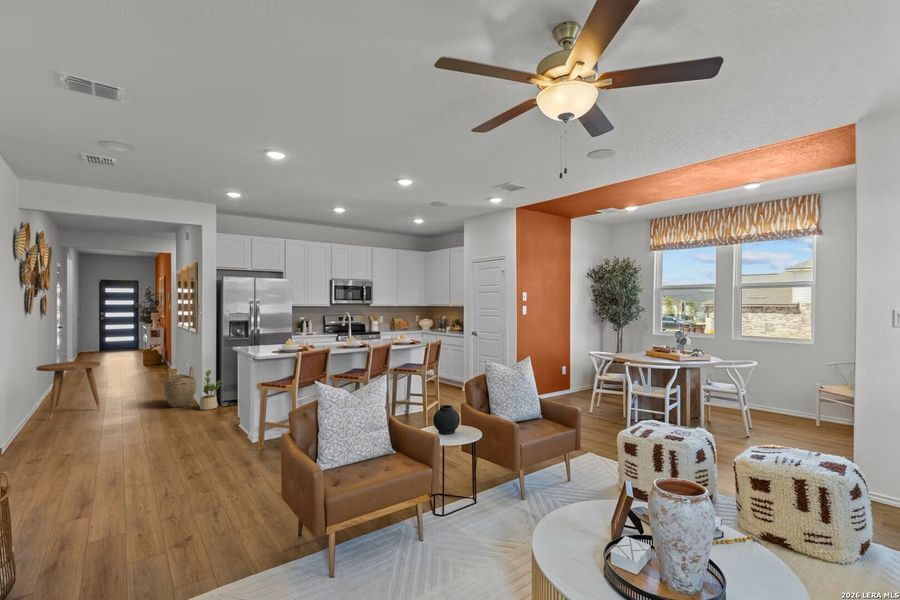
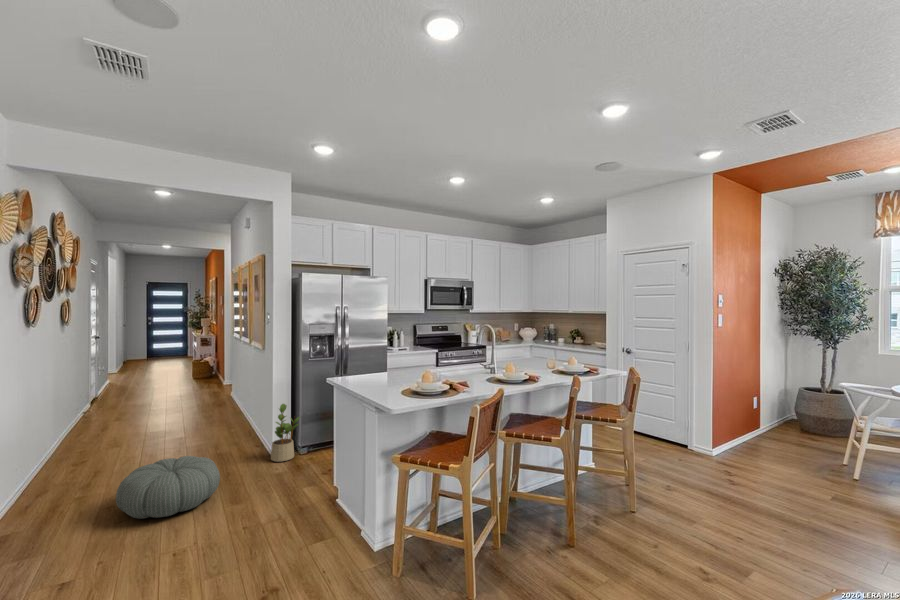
side table: present [36,361,100,420] -> none [44,390,135,481]
woven basket: present [164,367,196,408] -> none [222,396,264,456]
pouf: none [93,400,161,433] -> present [116,456,220,519]

